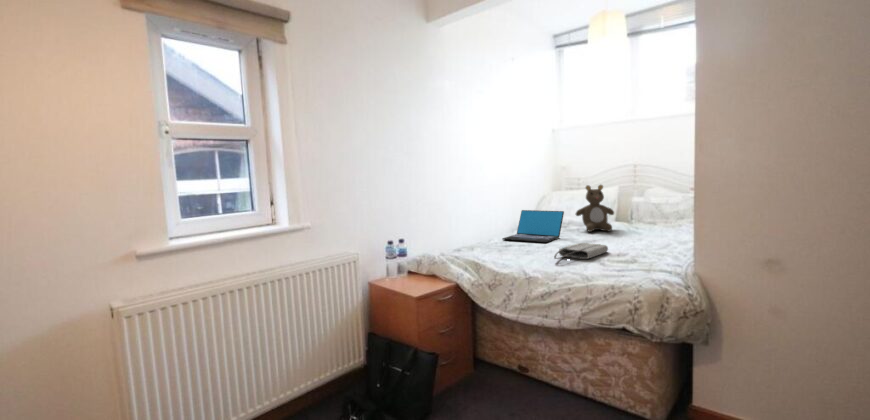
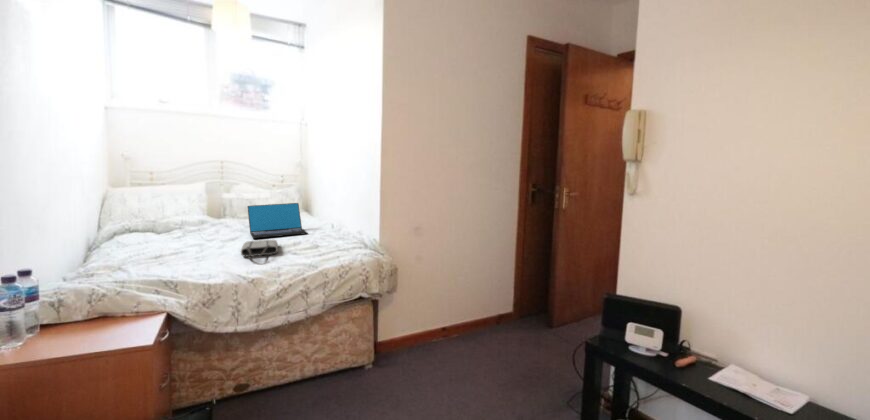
teddy bear: present [576,185,614,232] -> none [188,183,234,234]
laptop: present [503,210,564,243] -> present [248,203,308,239]

